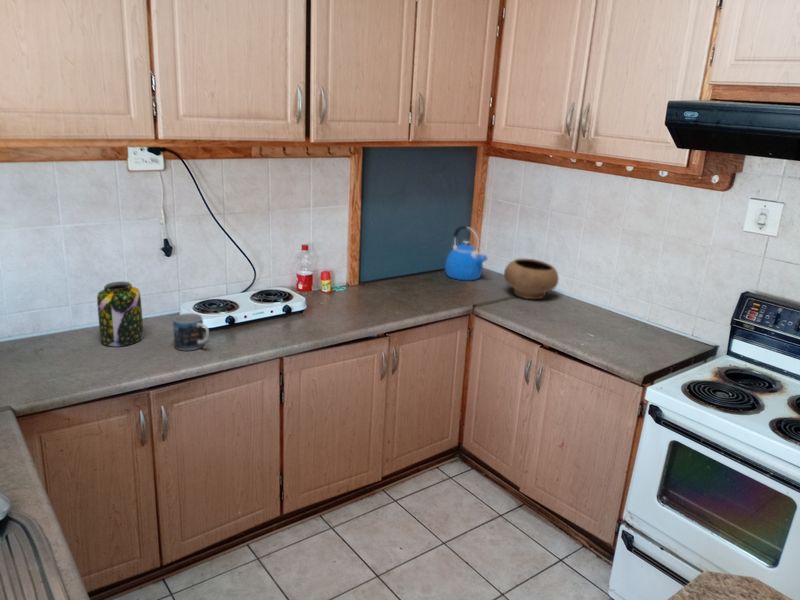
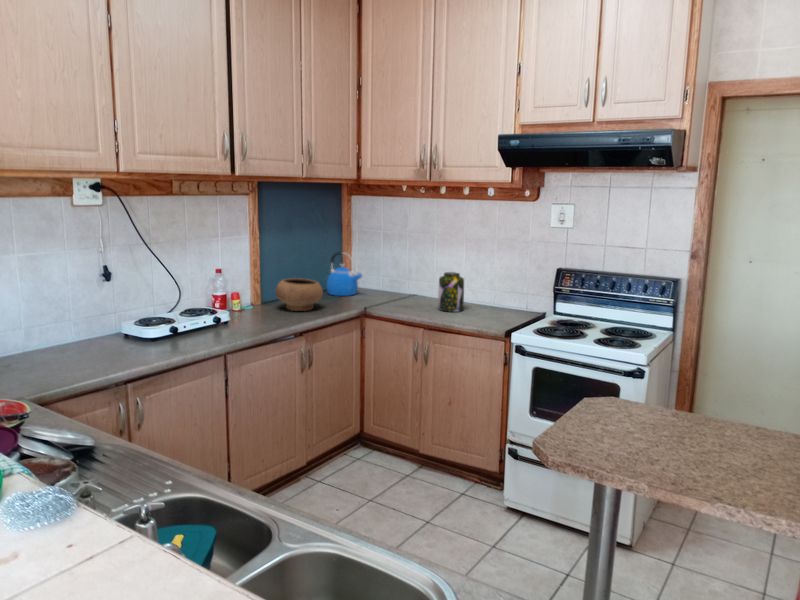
bowl: present [504,258,559,299] -> present [275,278,323,311]
jar: present [97,282,143,346] -> present [438,272,464,312]
mug: present [173,313,209,350] -> none [133,322,169,352]

